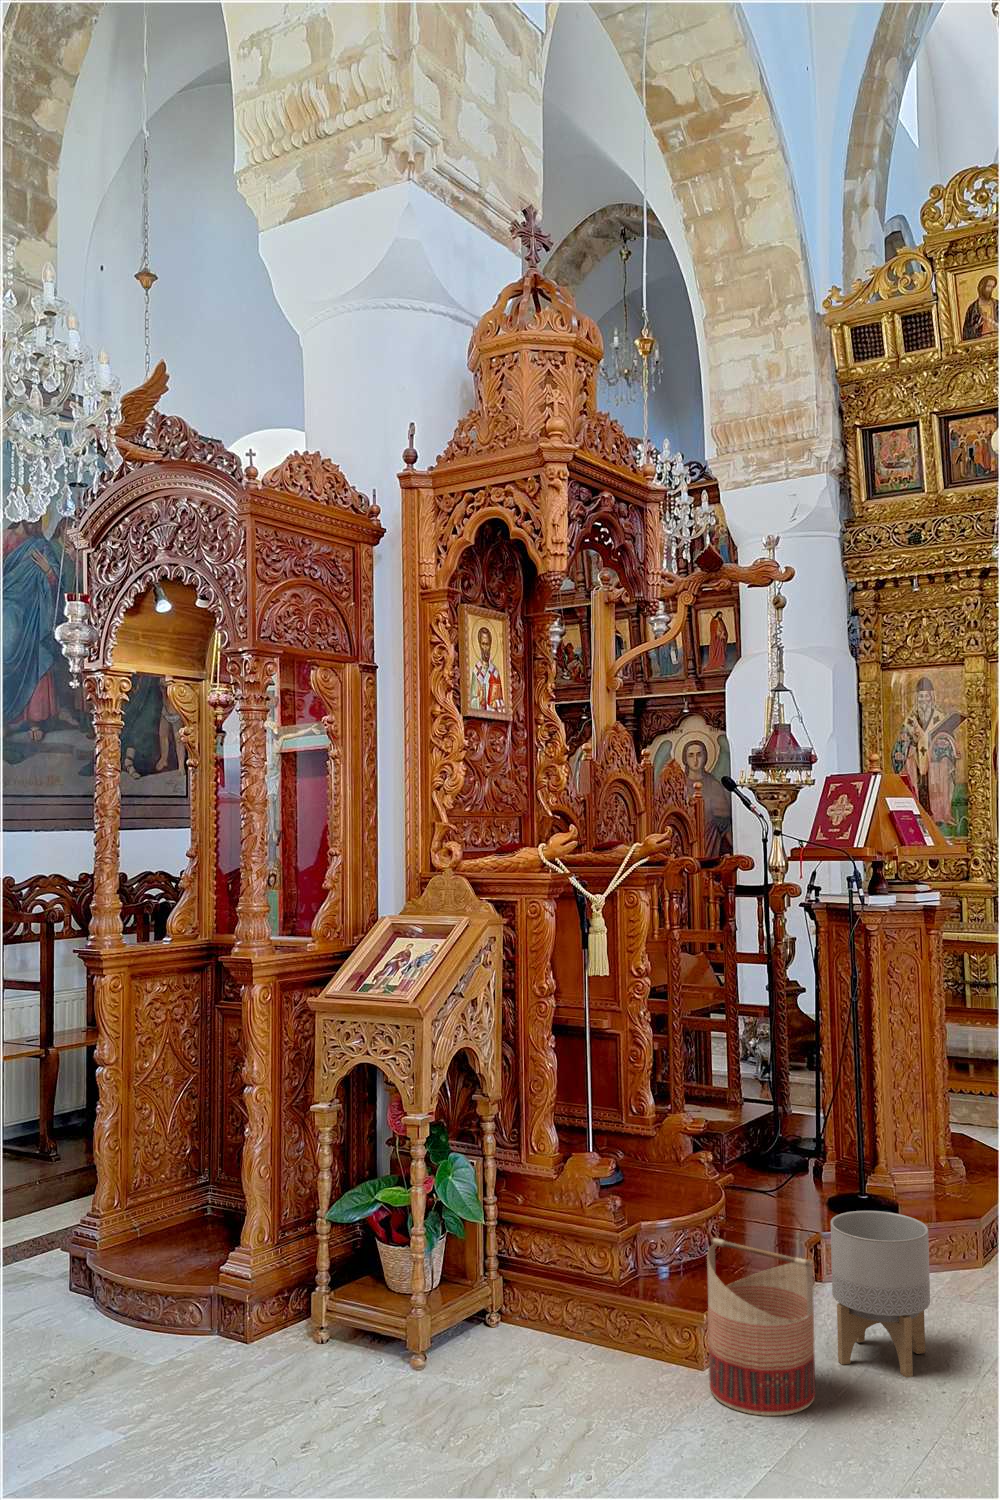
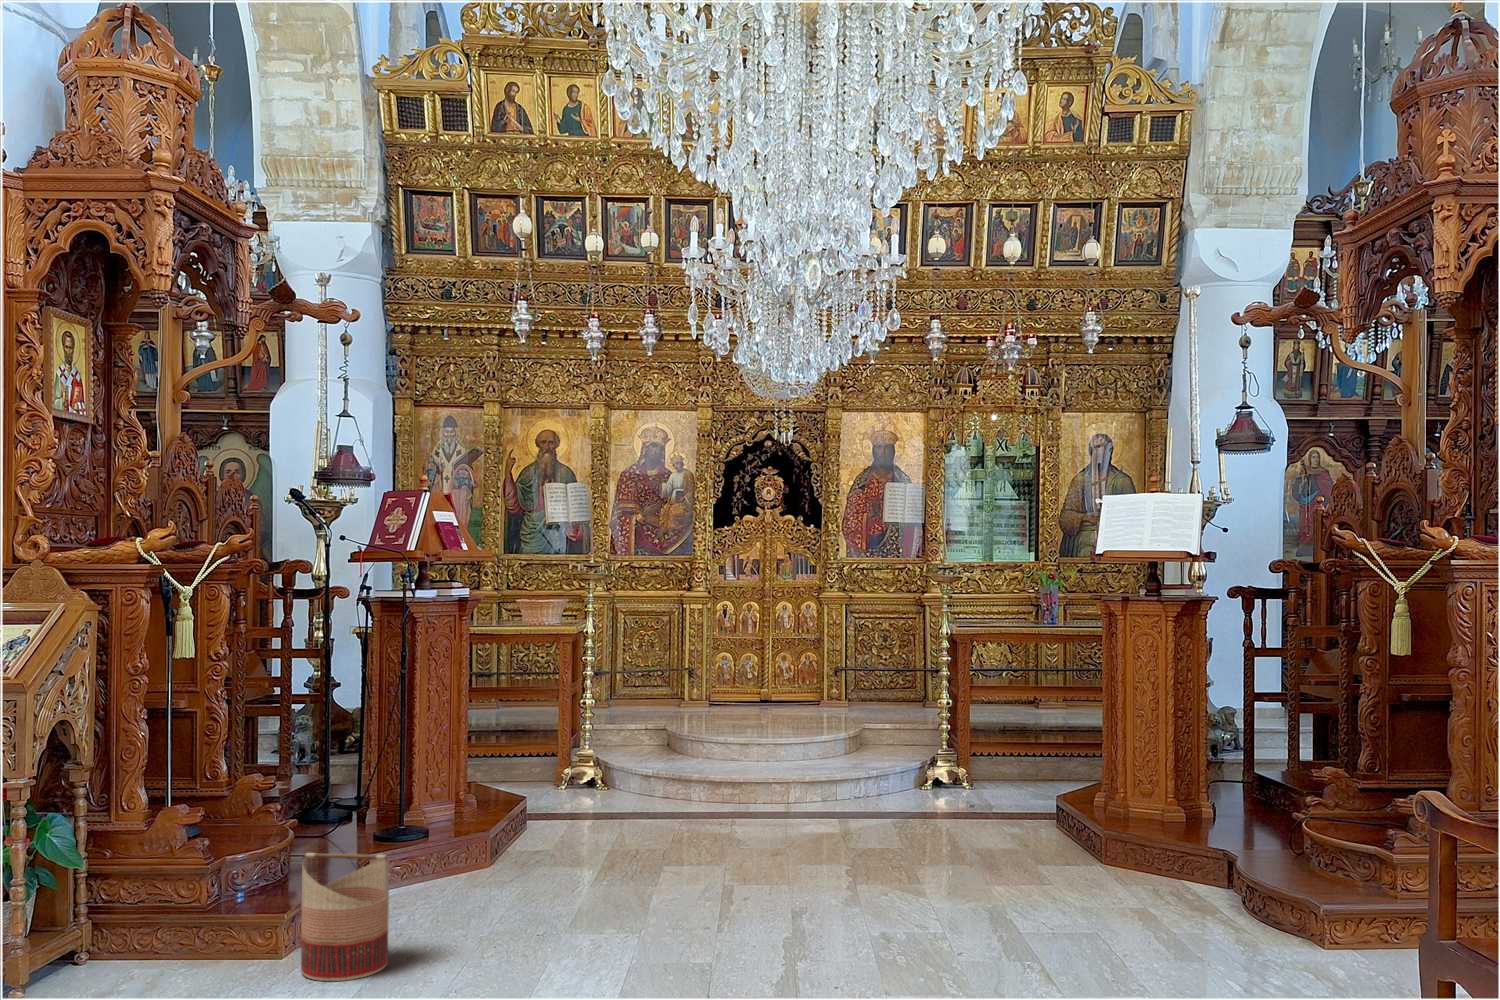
planter: present [831,1211,930,1377] -> none [397,823,473,942]

